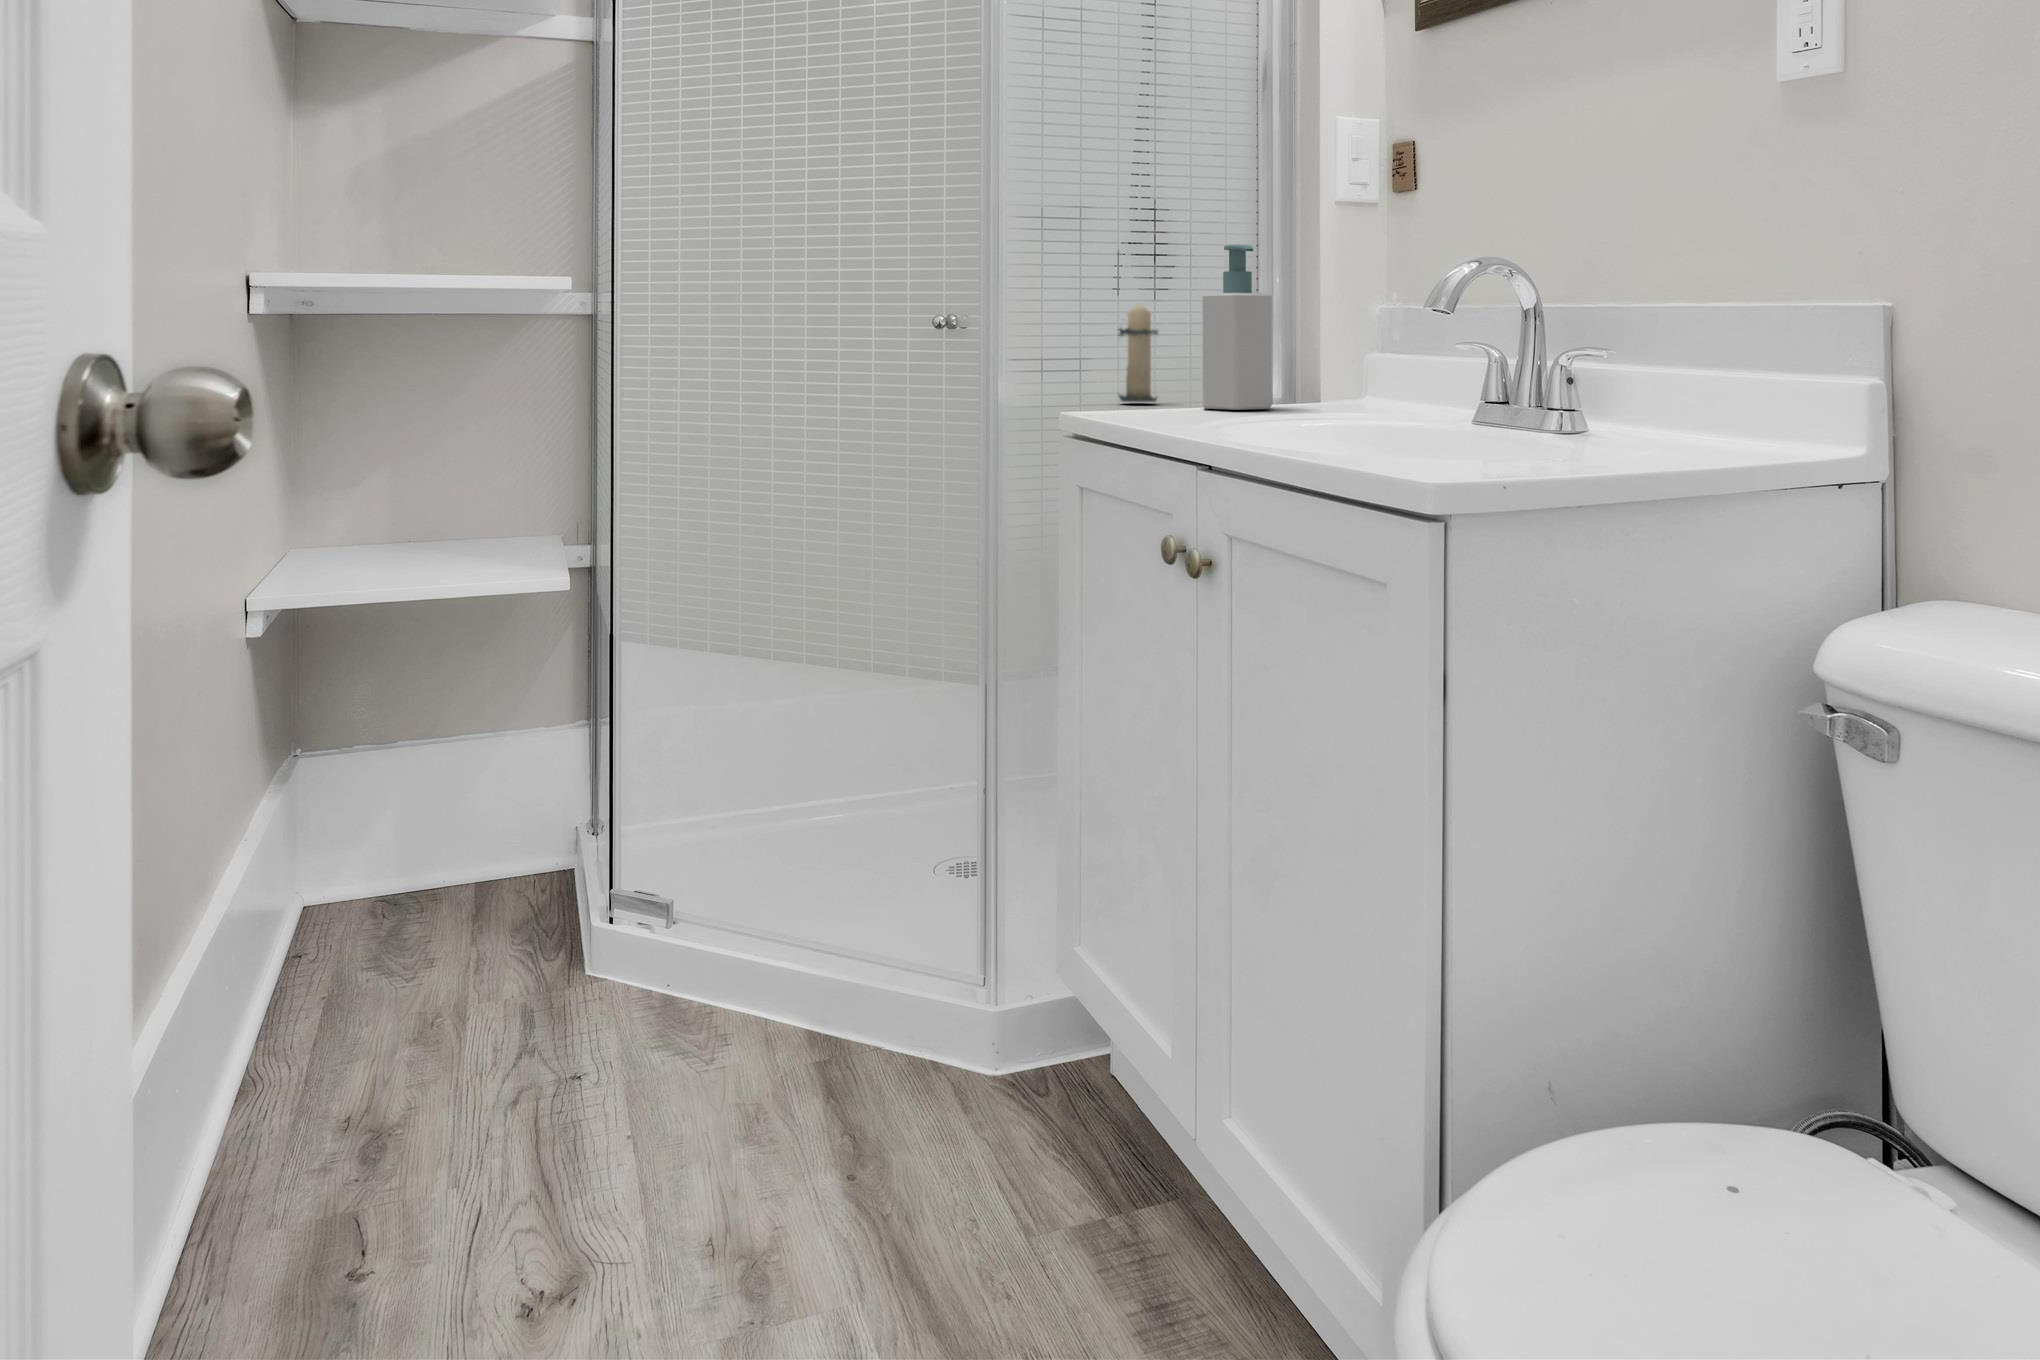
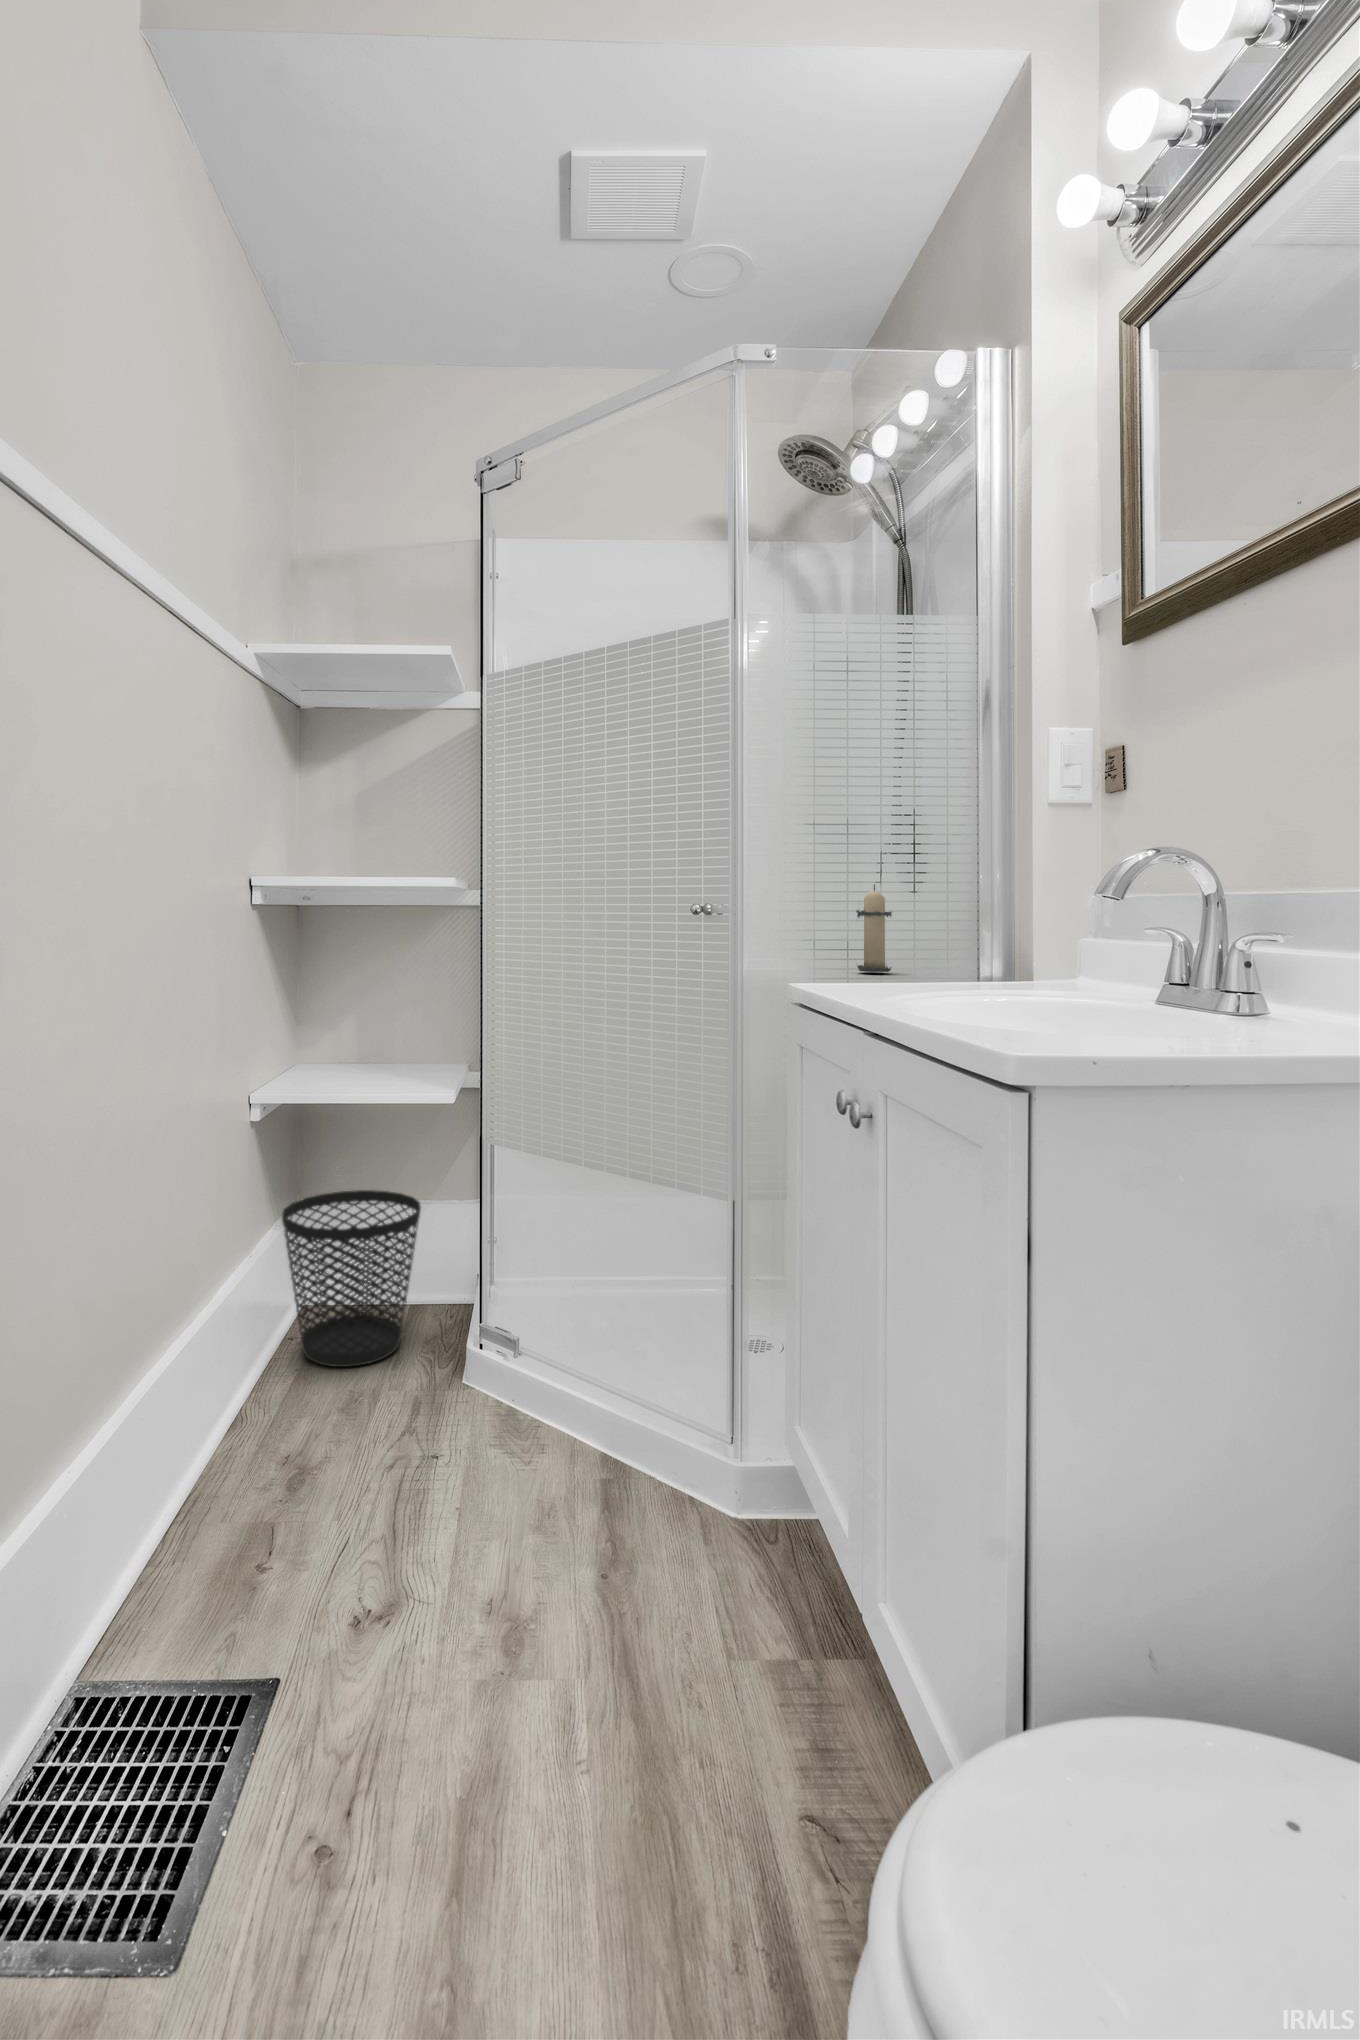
soap bottle: present [1203,245,1272,410] -> none [922,841,987,981]
wastebasket: none [294,731,509,985] -> present [282,1190,421,1367]

